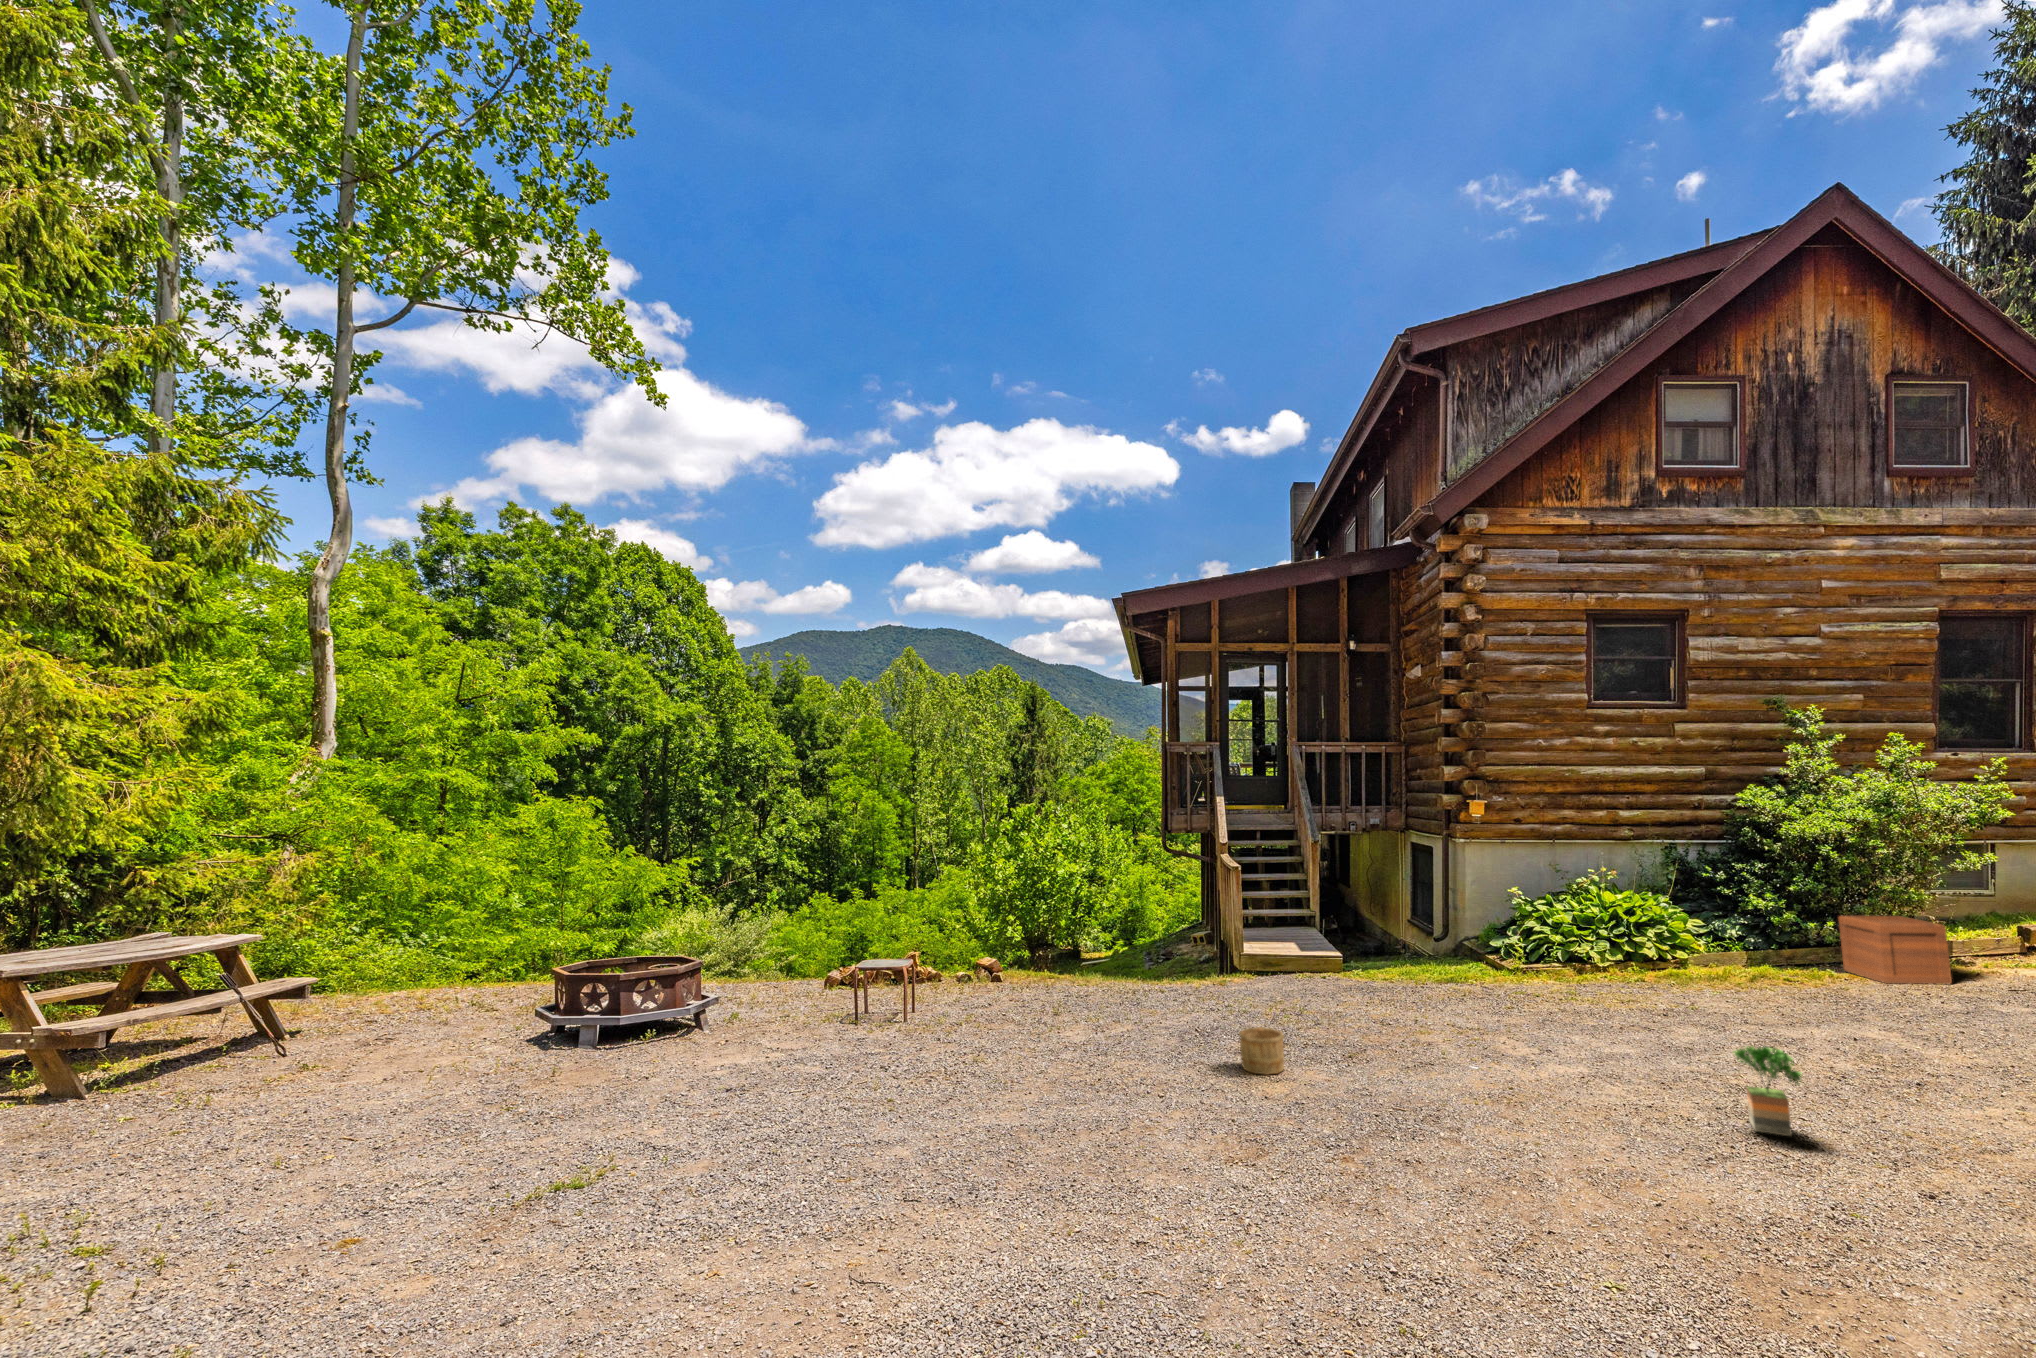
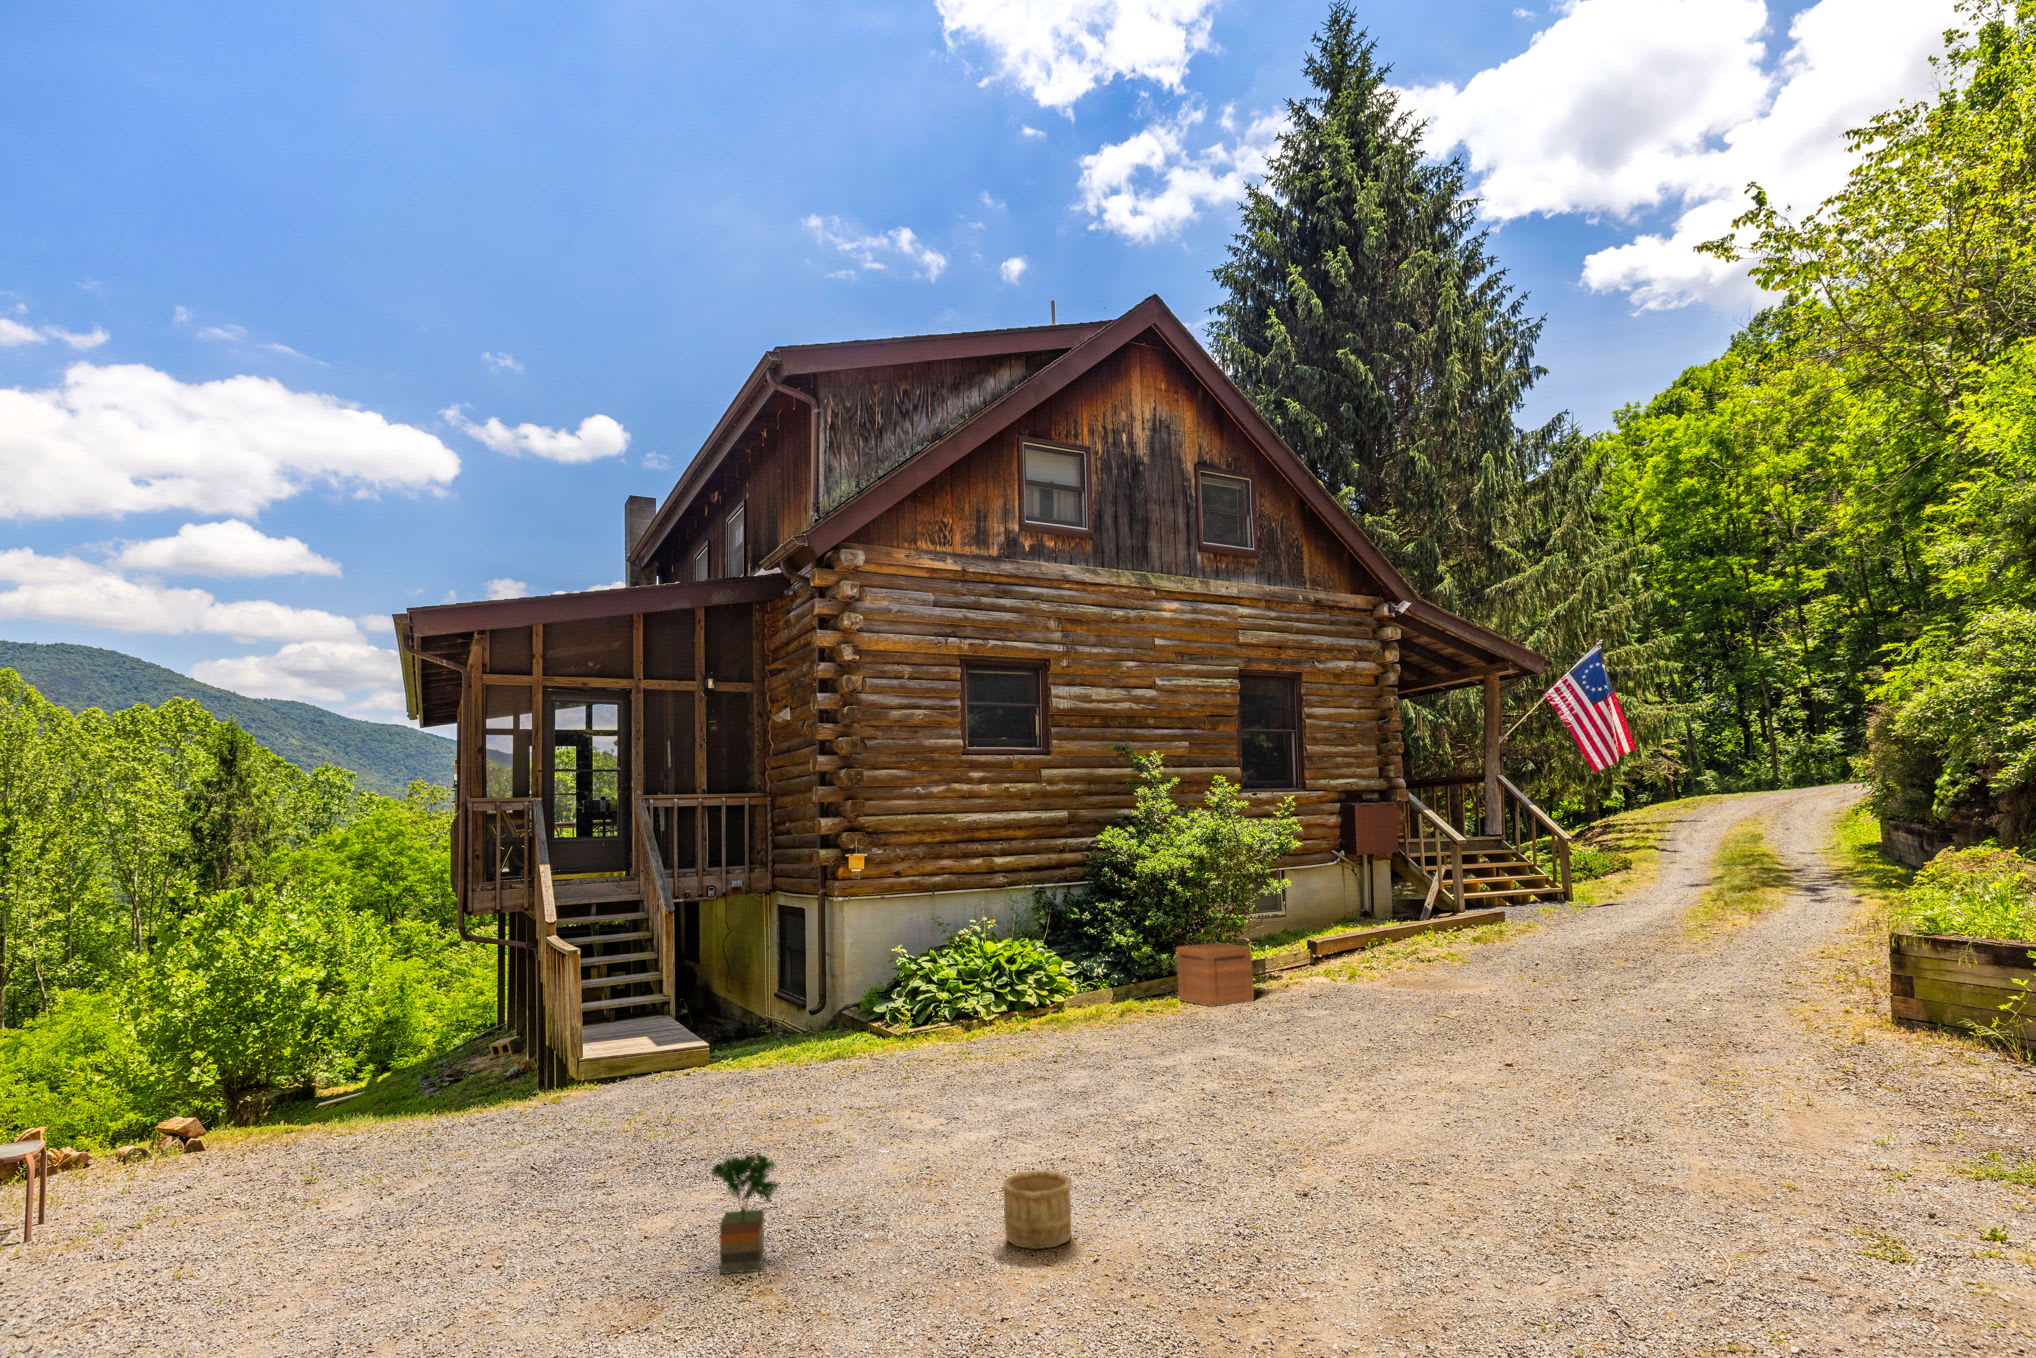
wooden bucket: present [1239,1027,1284,1075] -> present [1002,1170,1072,1249]
potted tree: present [1734,1046,1802,1136] -> present [712,1155,779,1274]

